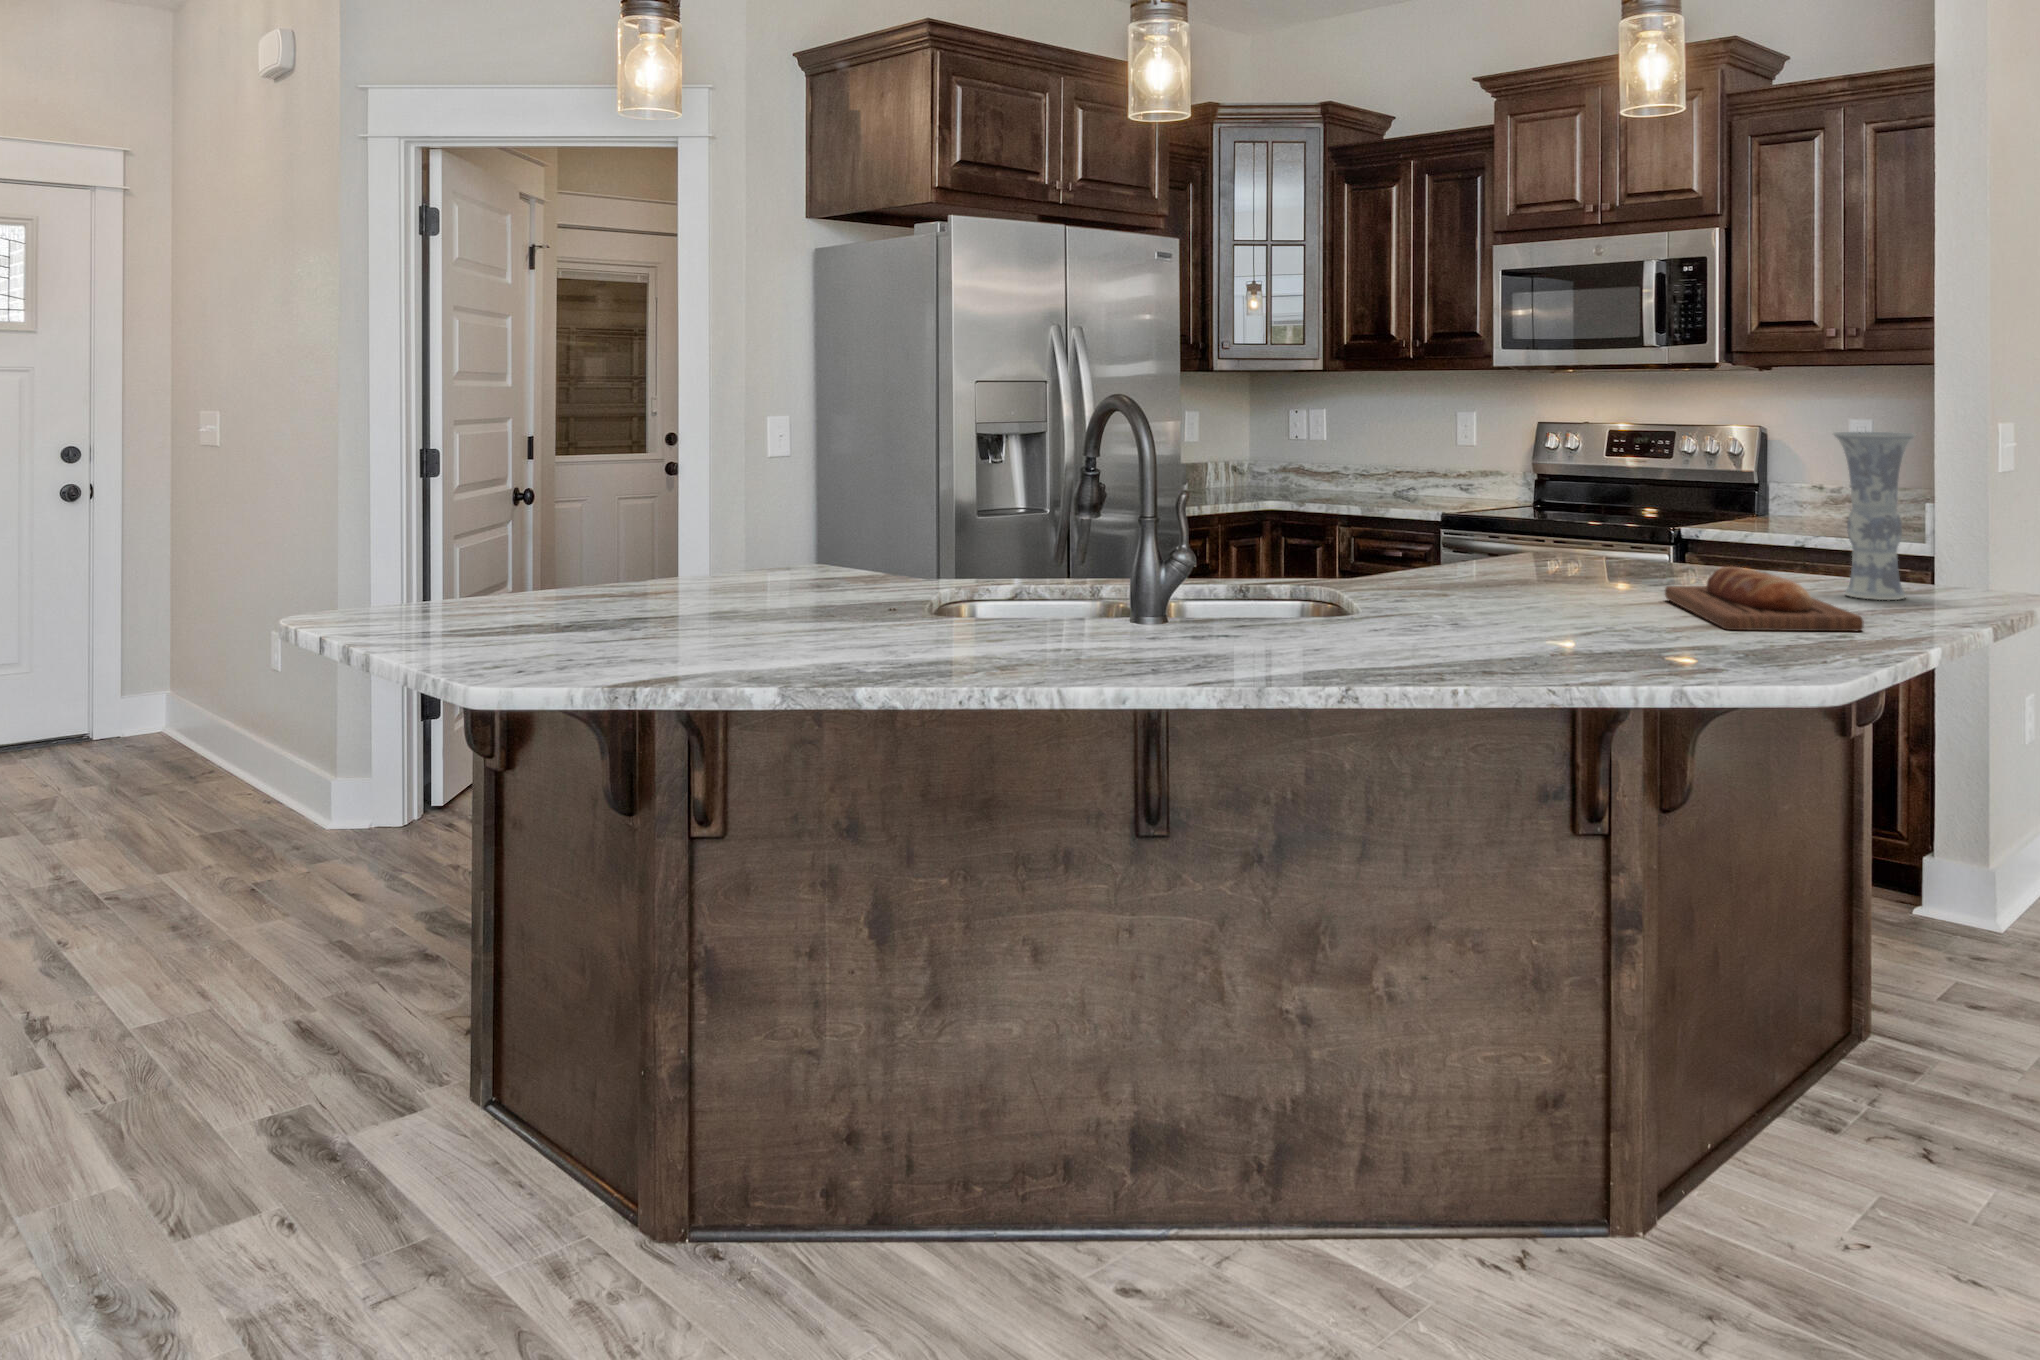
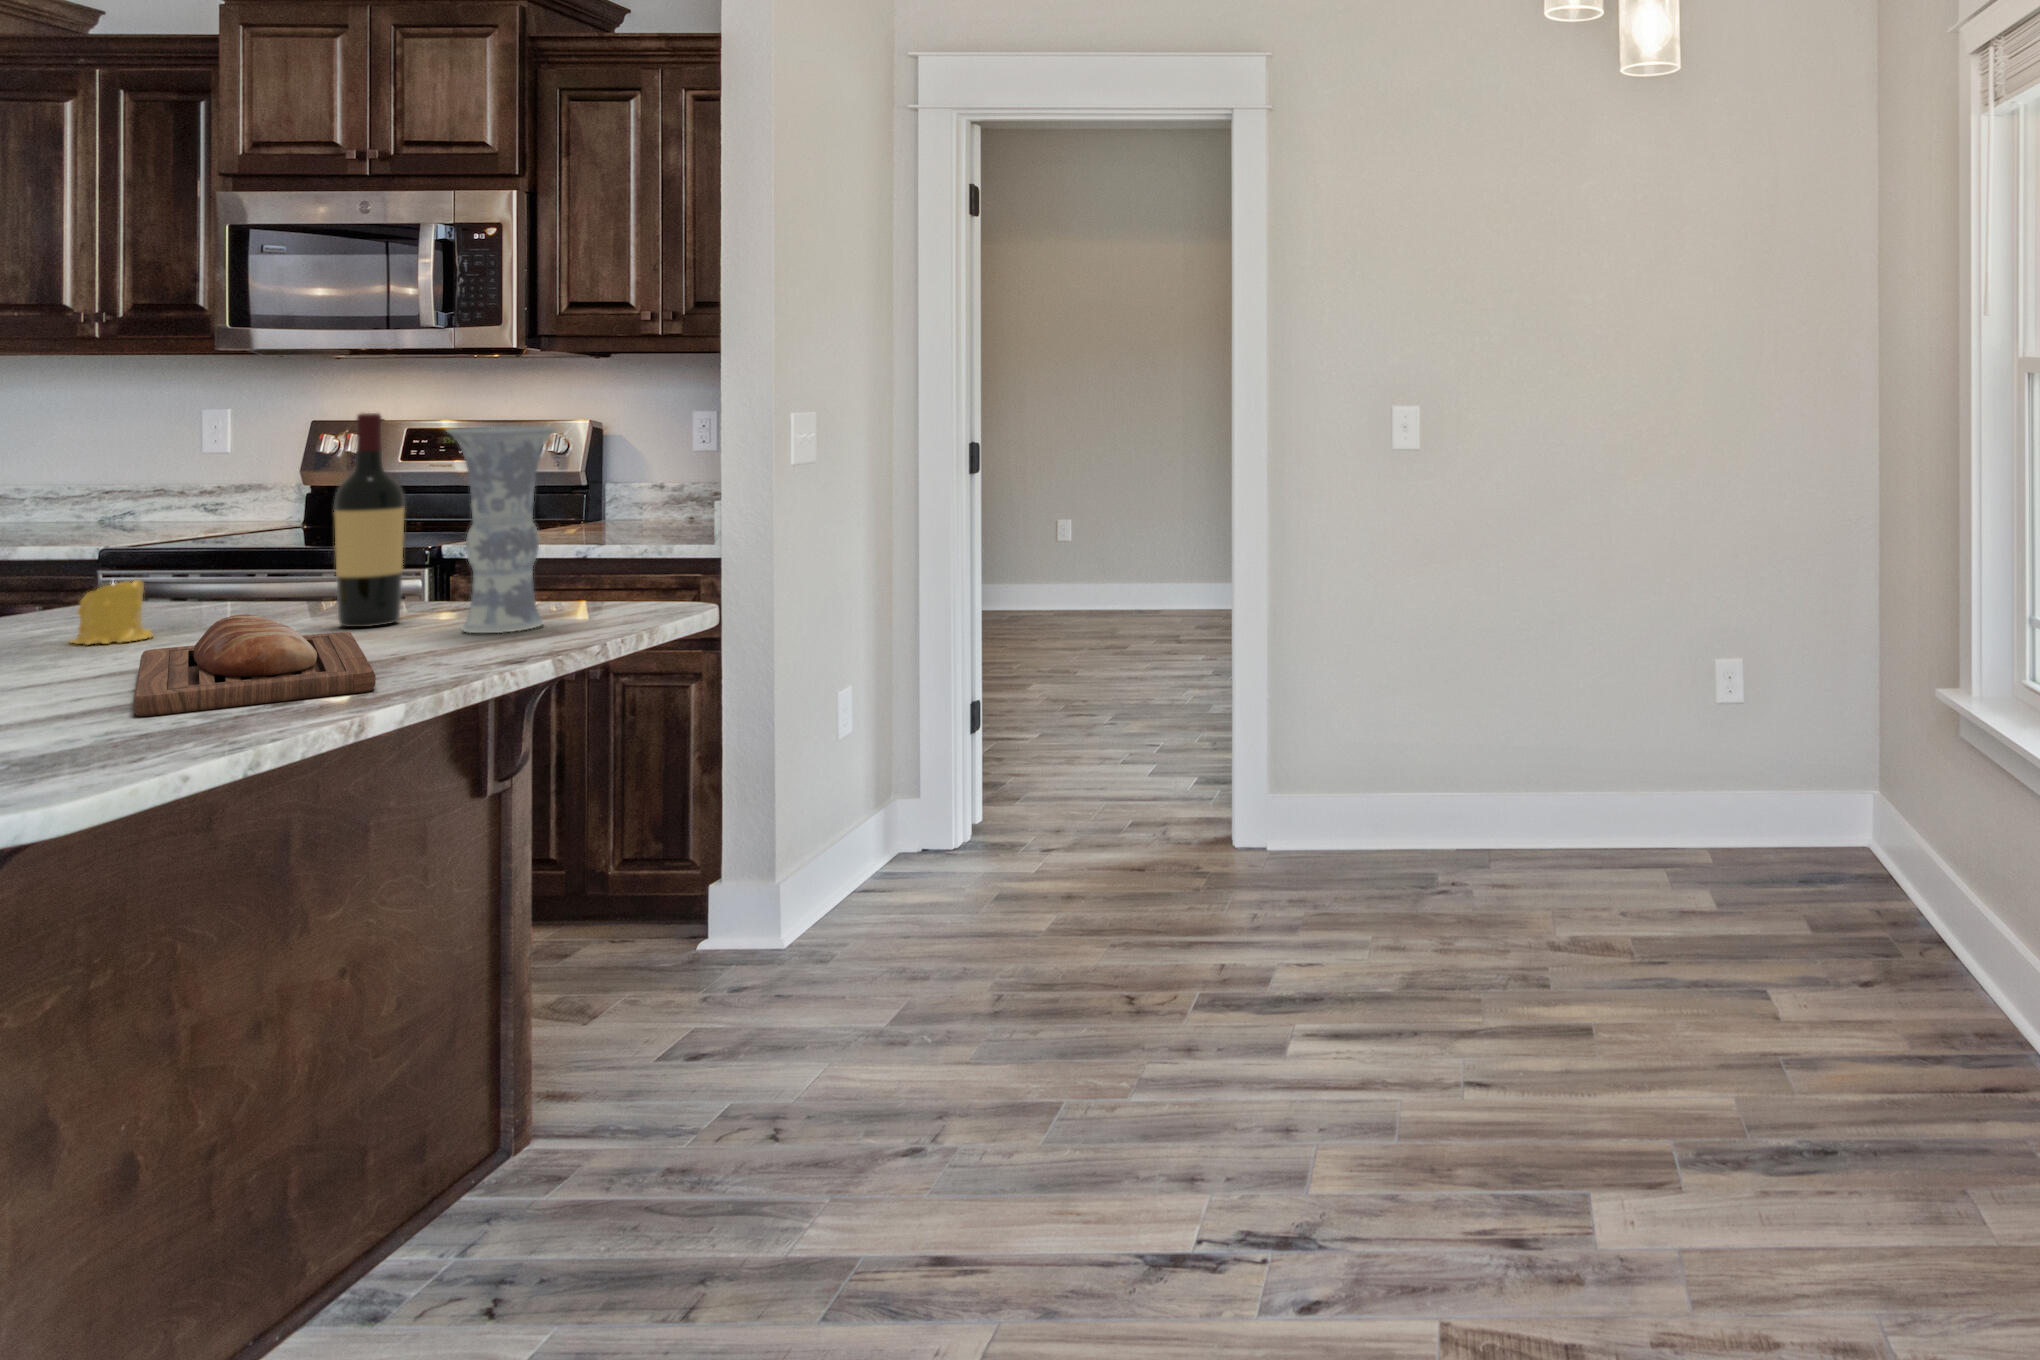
wine bottle: none [1737,419,1783,586] -> present [334,413,405,627]
candle: none [1576,533,1624,580] -> present [70,580,153,645]

